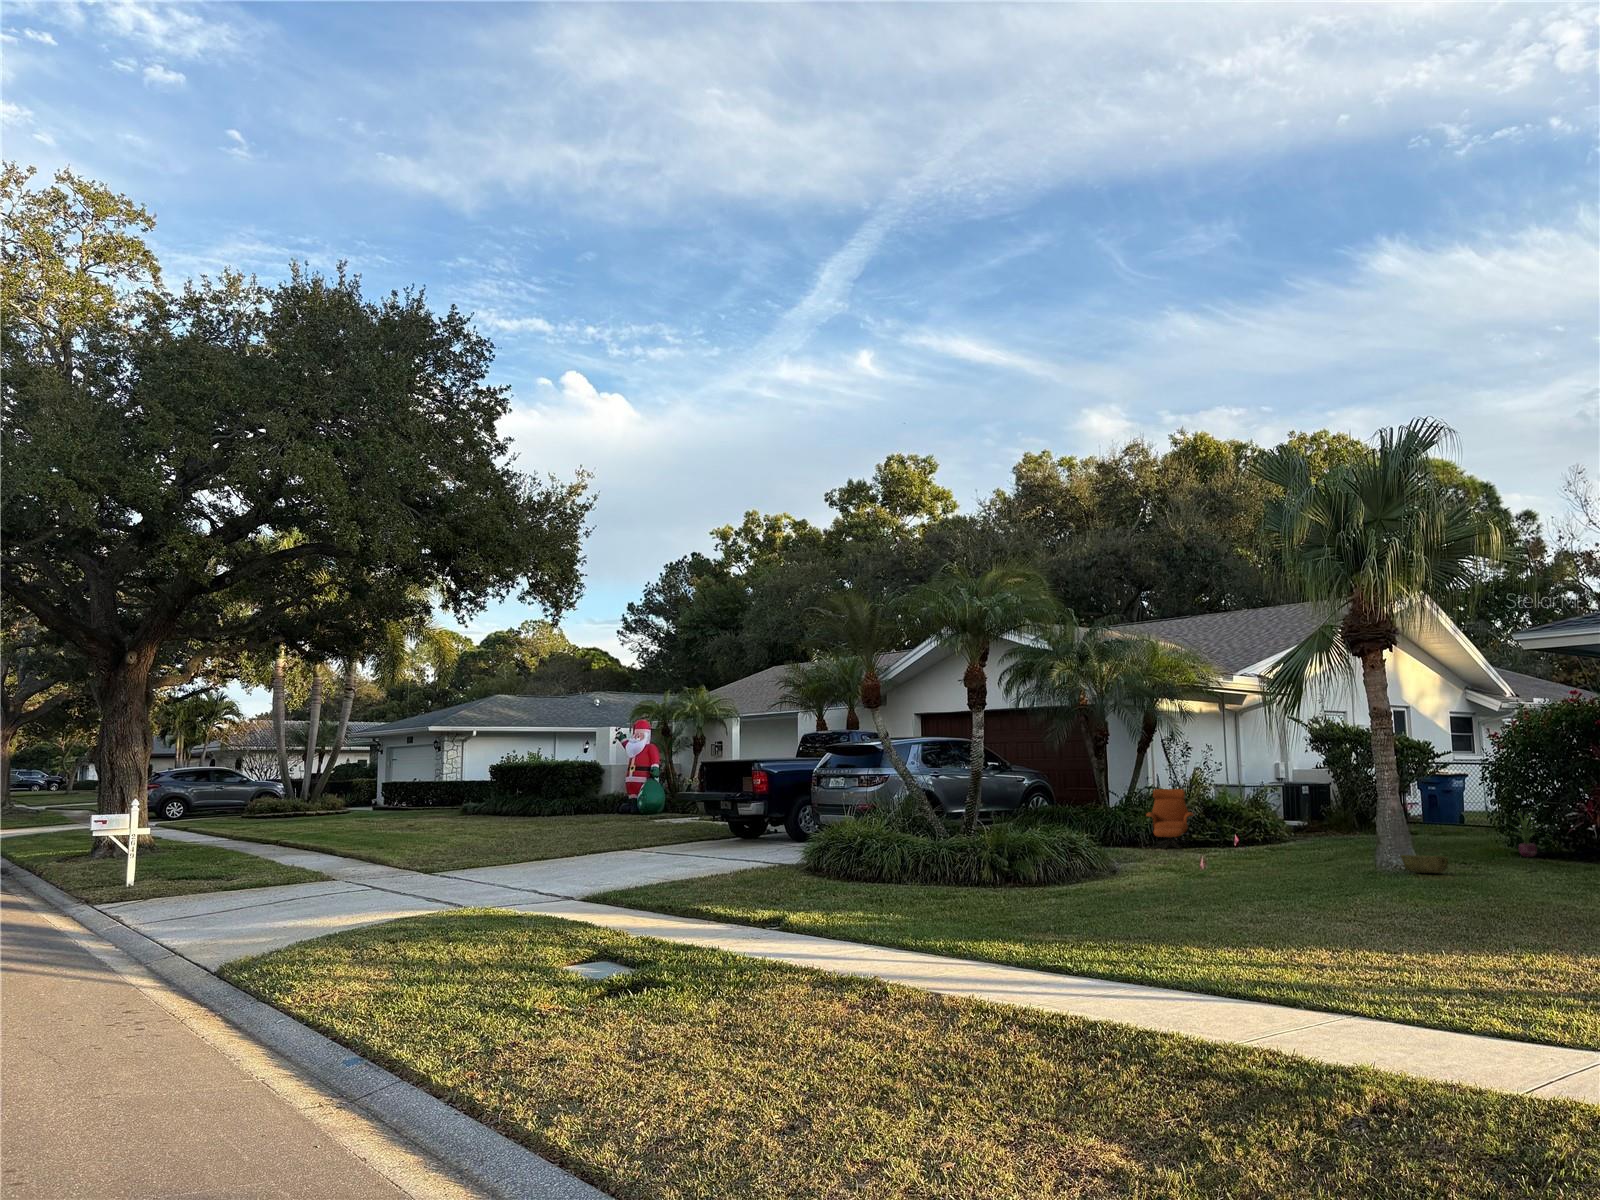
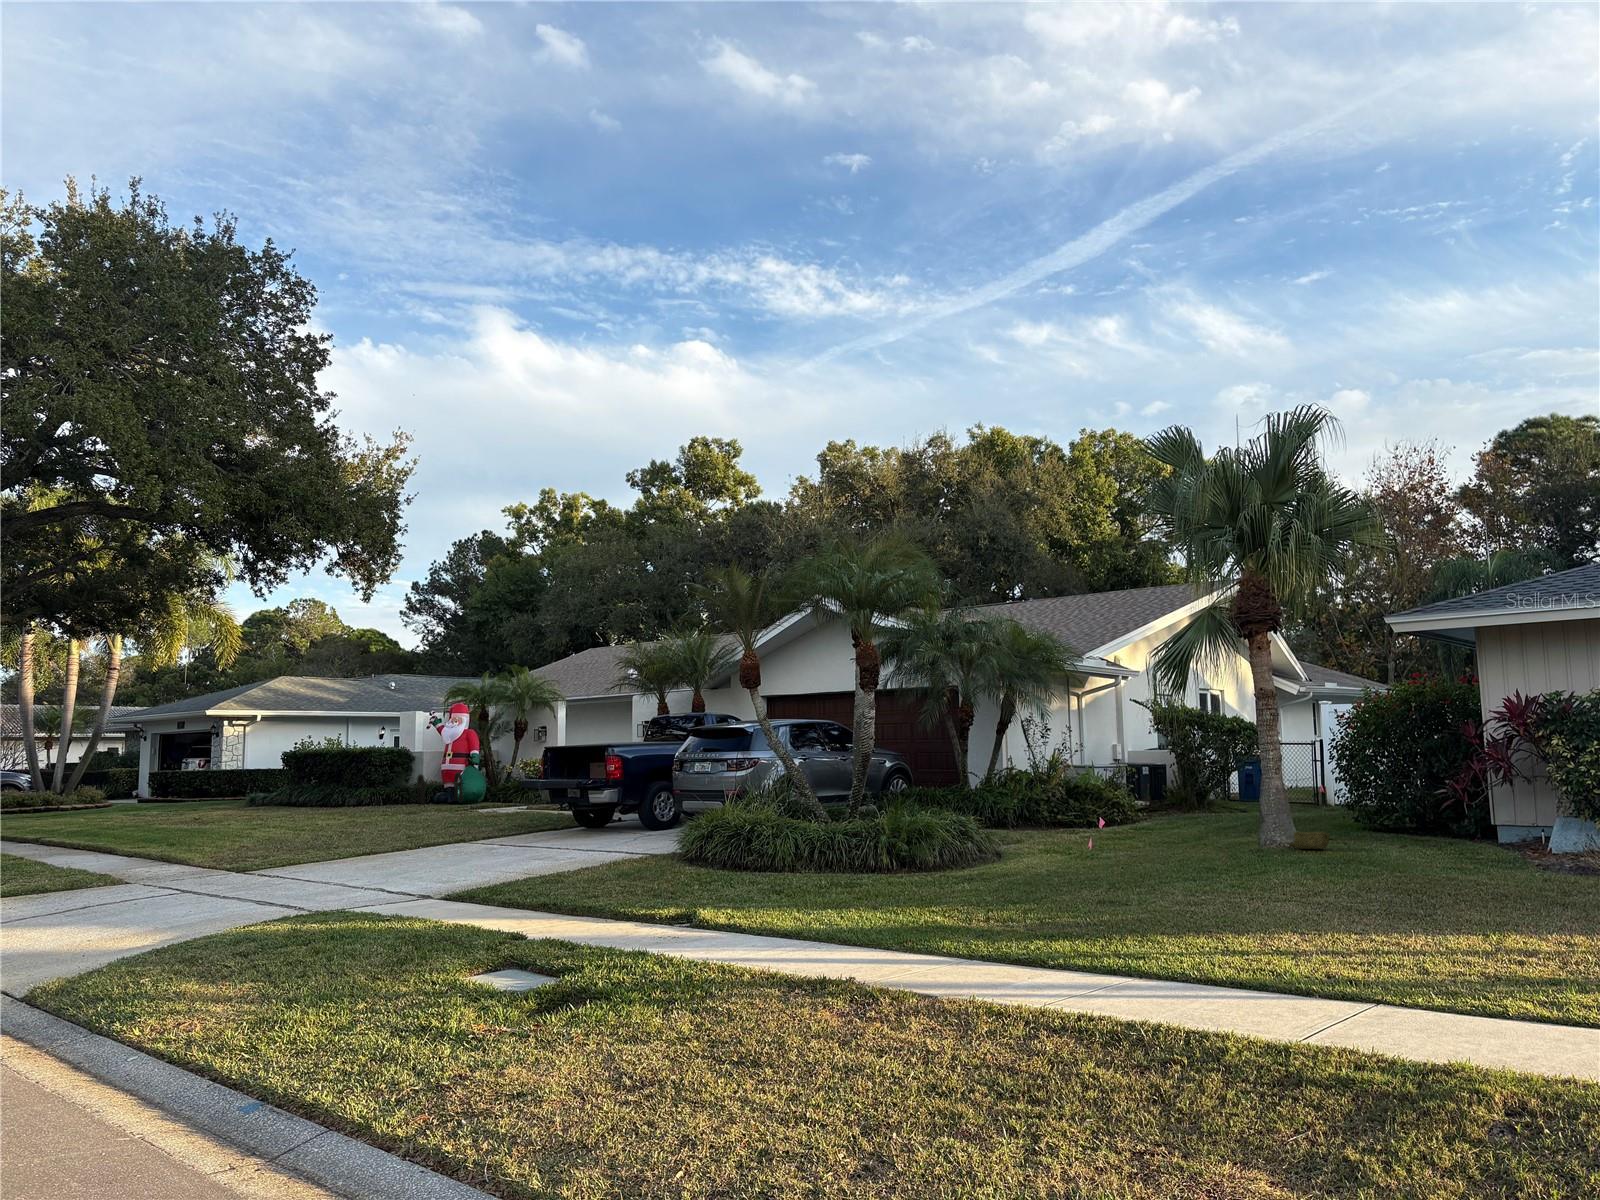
bench: none [602,785,643,815] -> present [417,772,463,805]
lounge chair: present [1147,789,1194,849] -> none [1017,770,1064,831]
decorative plant: present [1516,812,1537,857] -> none [1361,789,1410,832]

